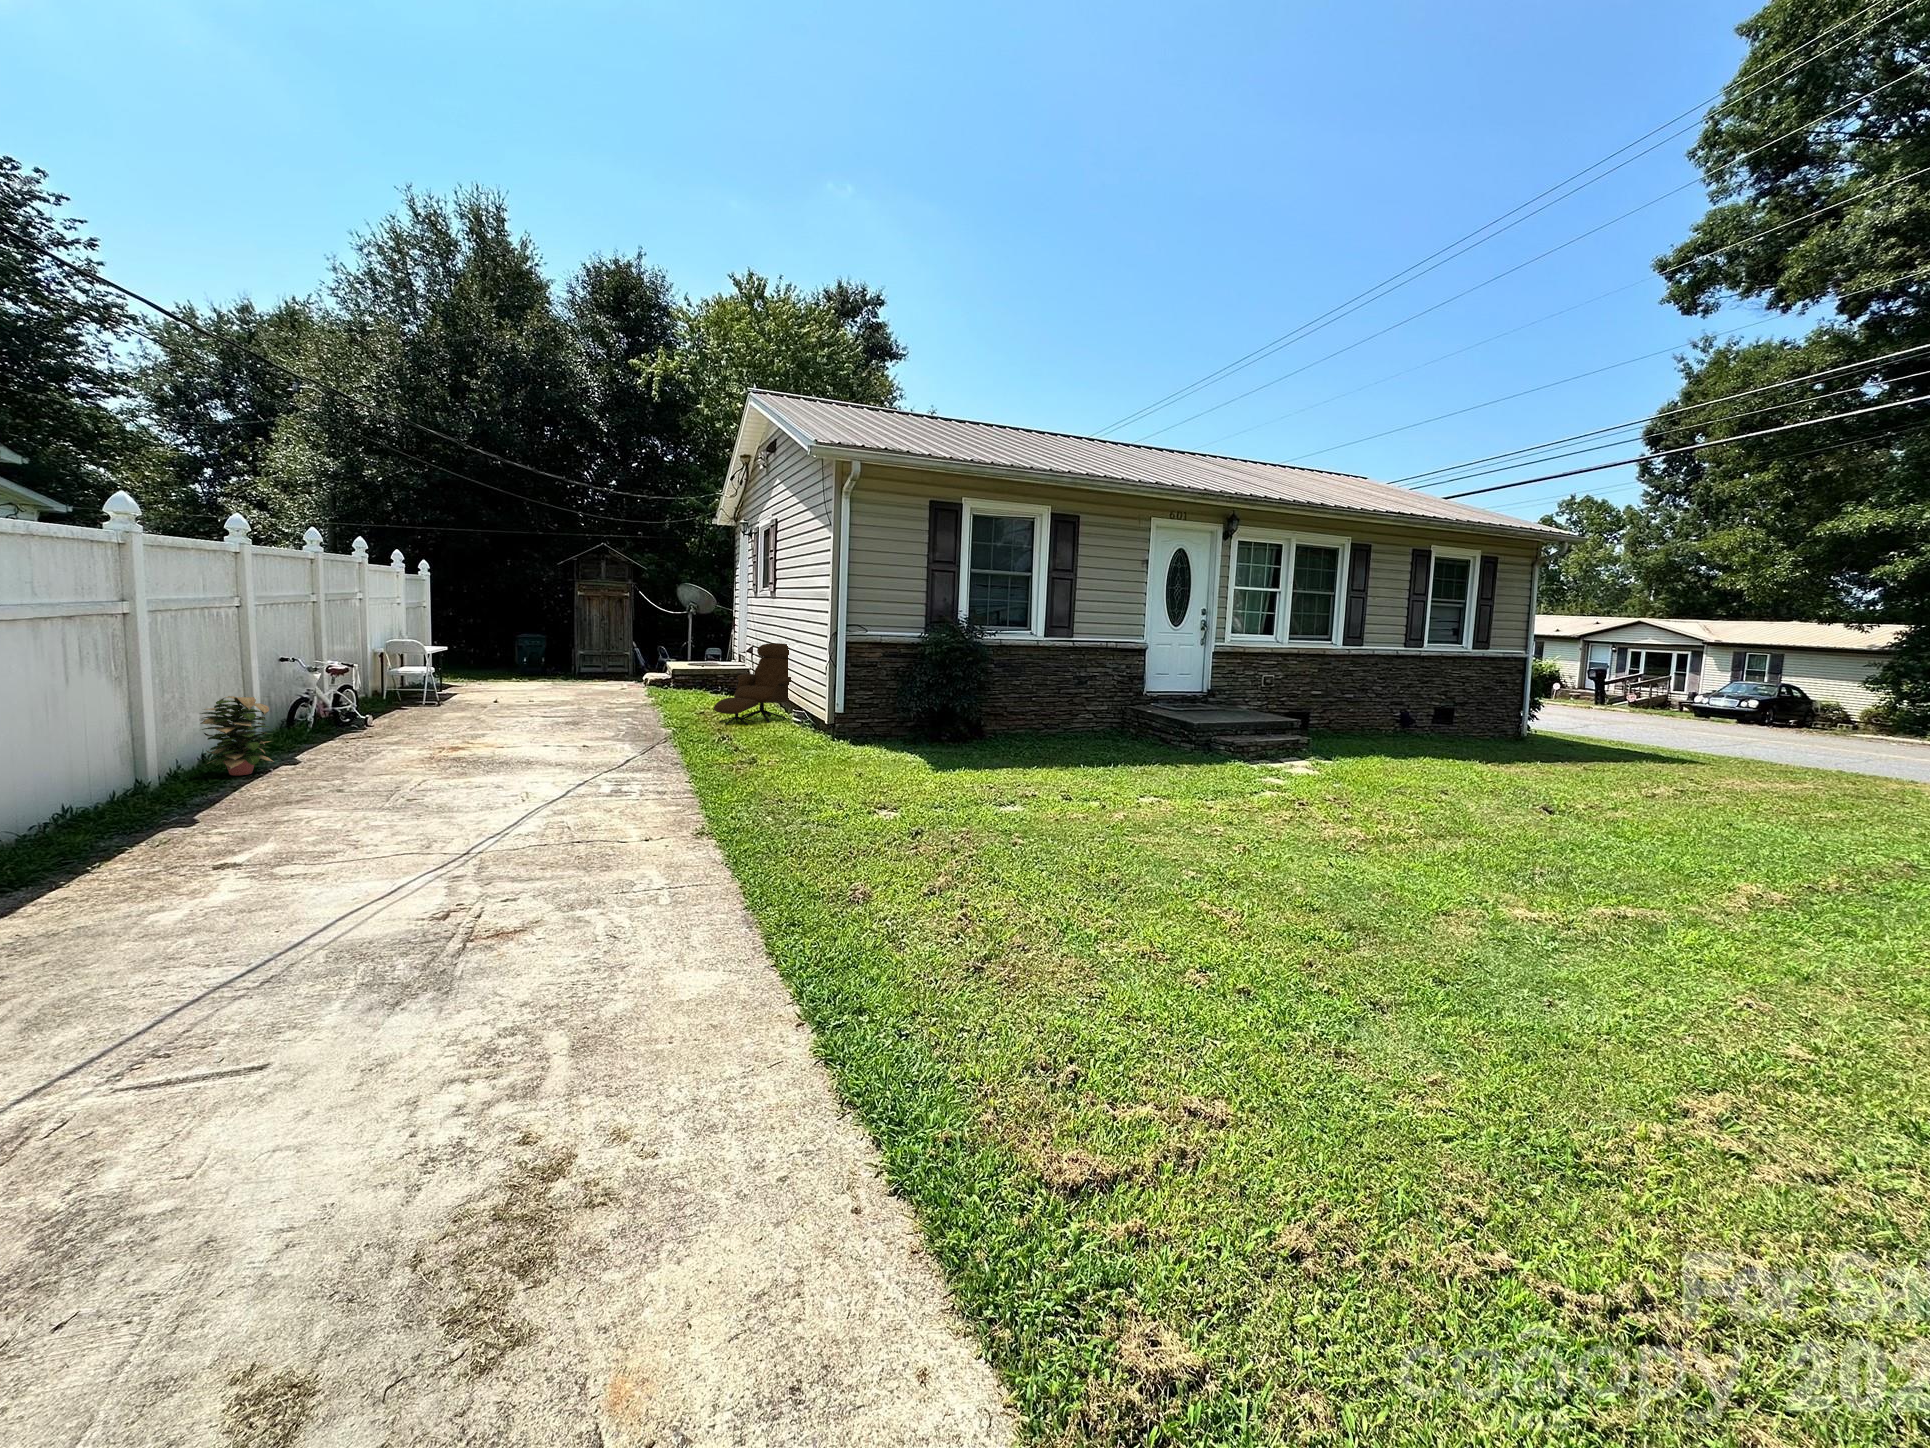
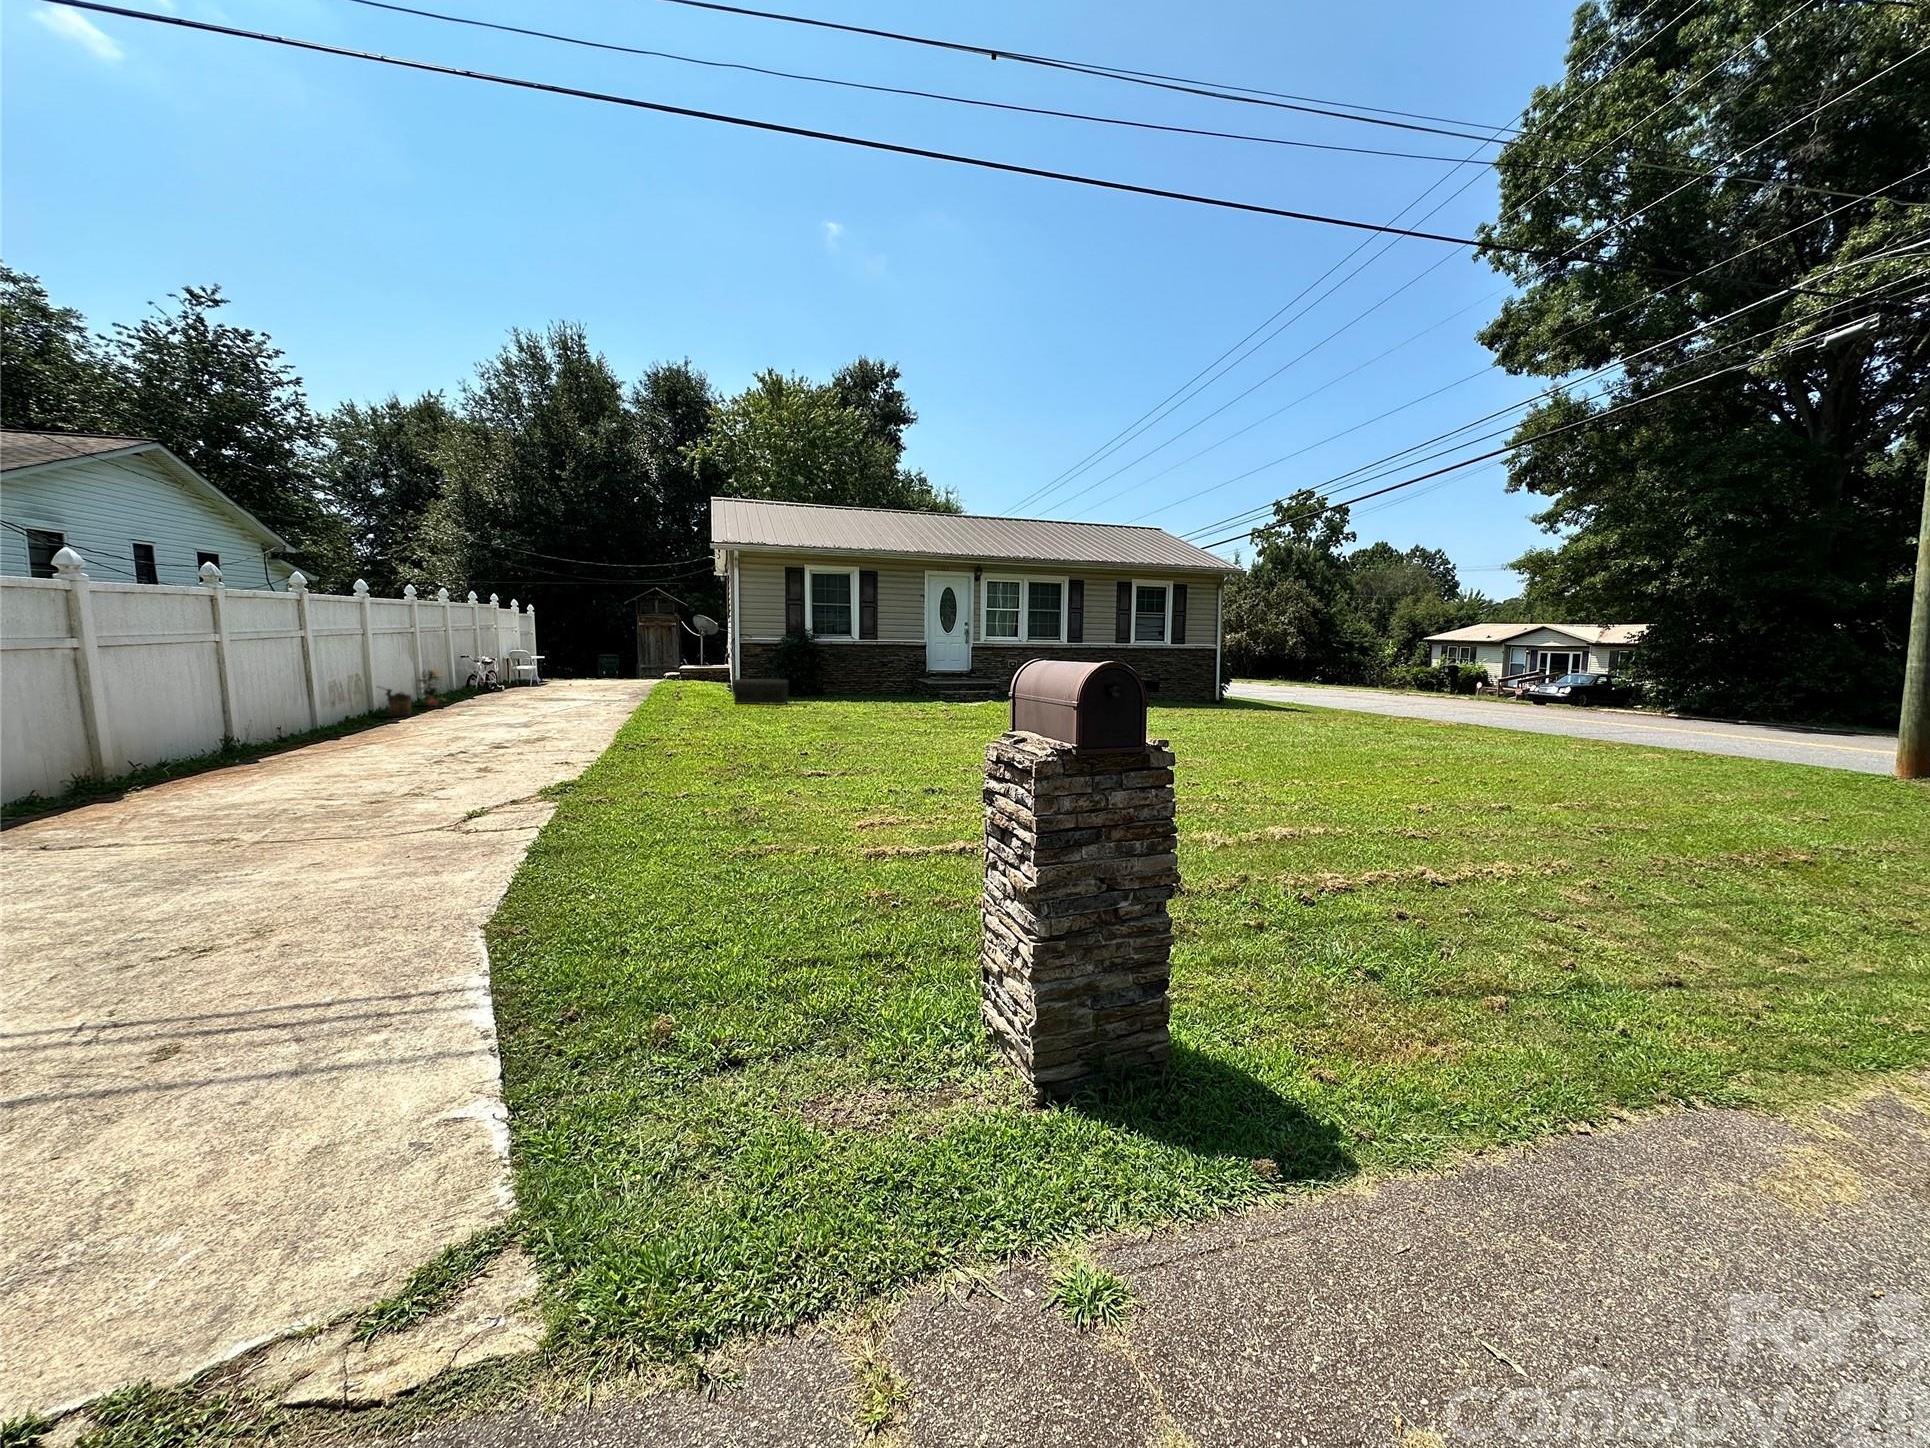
lounge chair: present [714,643,791,725] -> none [685,647,738,694]
storage bench: none [841,707,935,756] -> present [733,679,789,705]
bucket: none [75,753,176,831] -> present [385,689,412,717]

